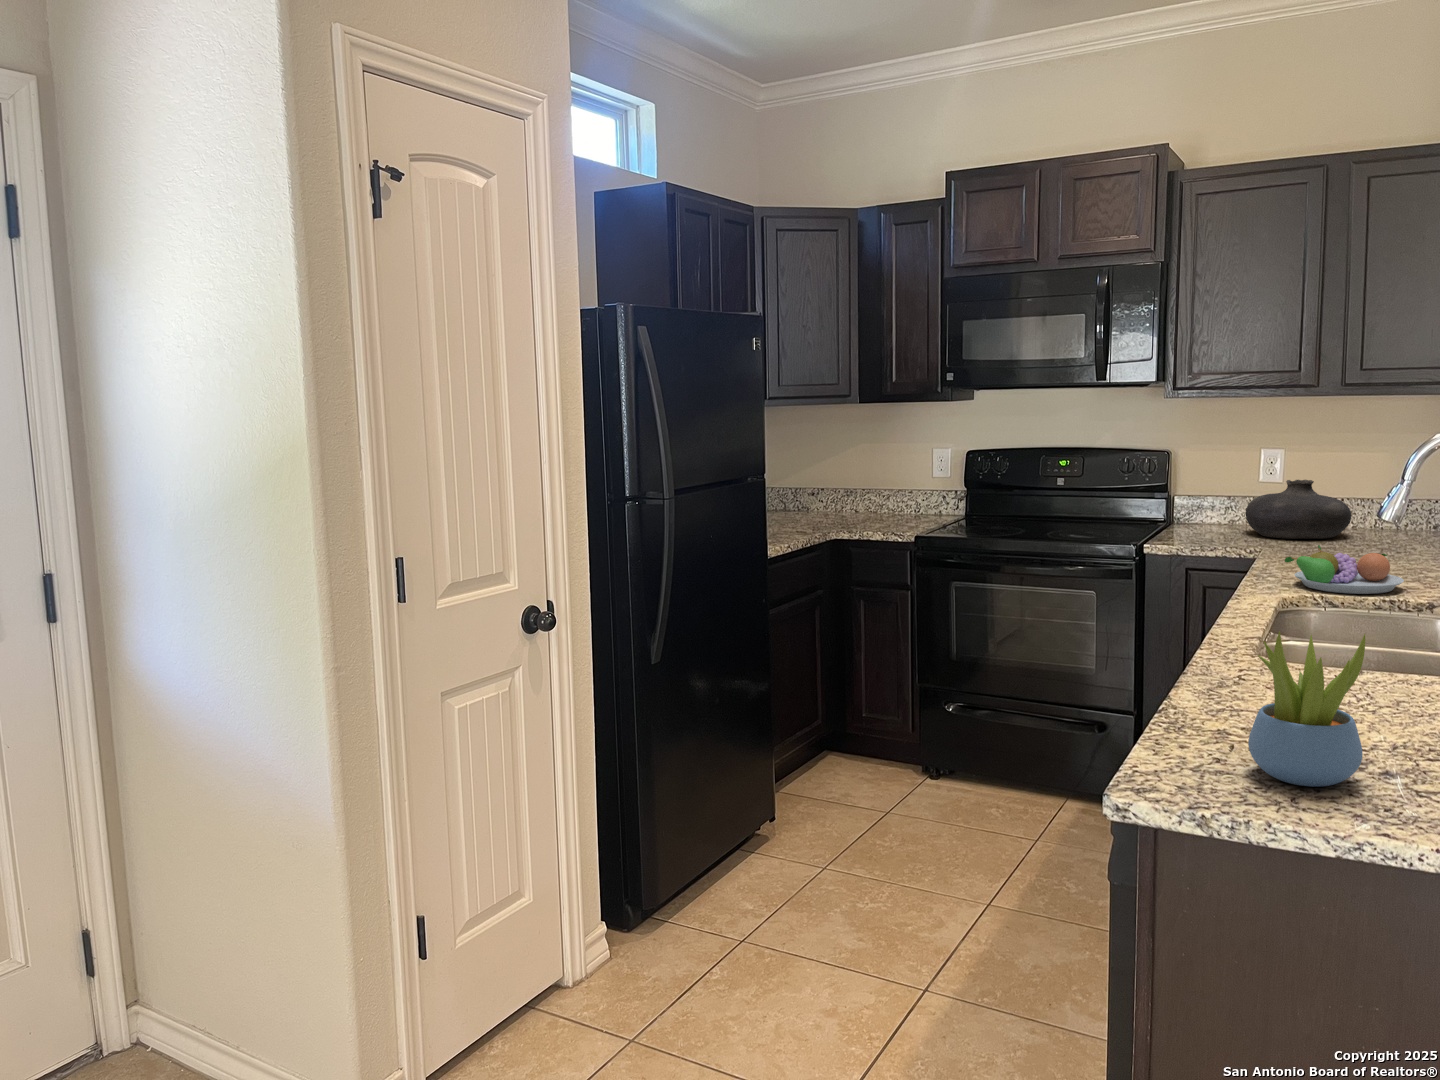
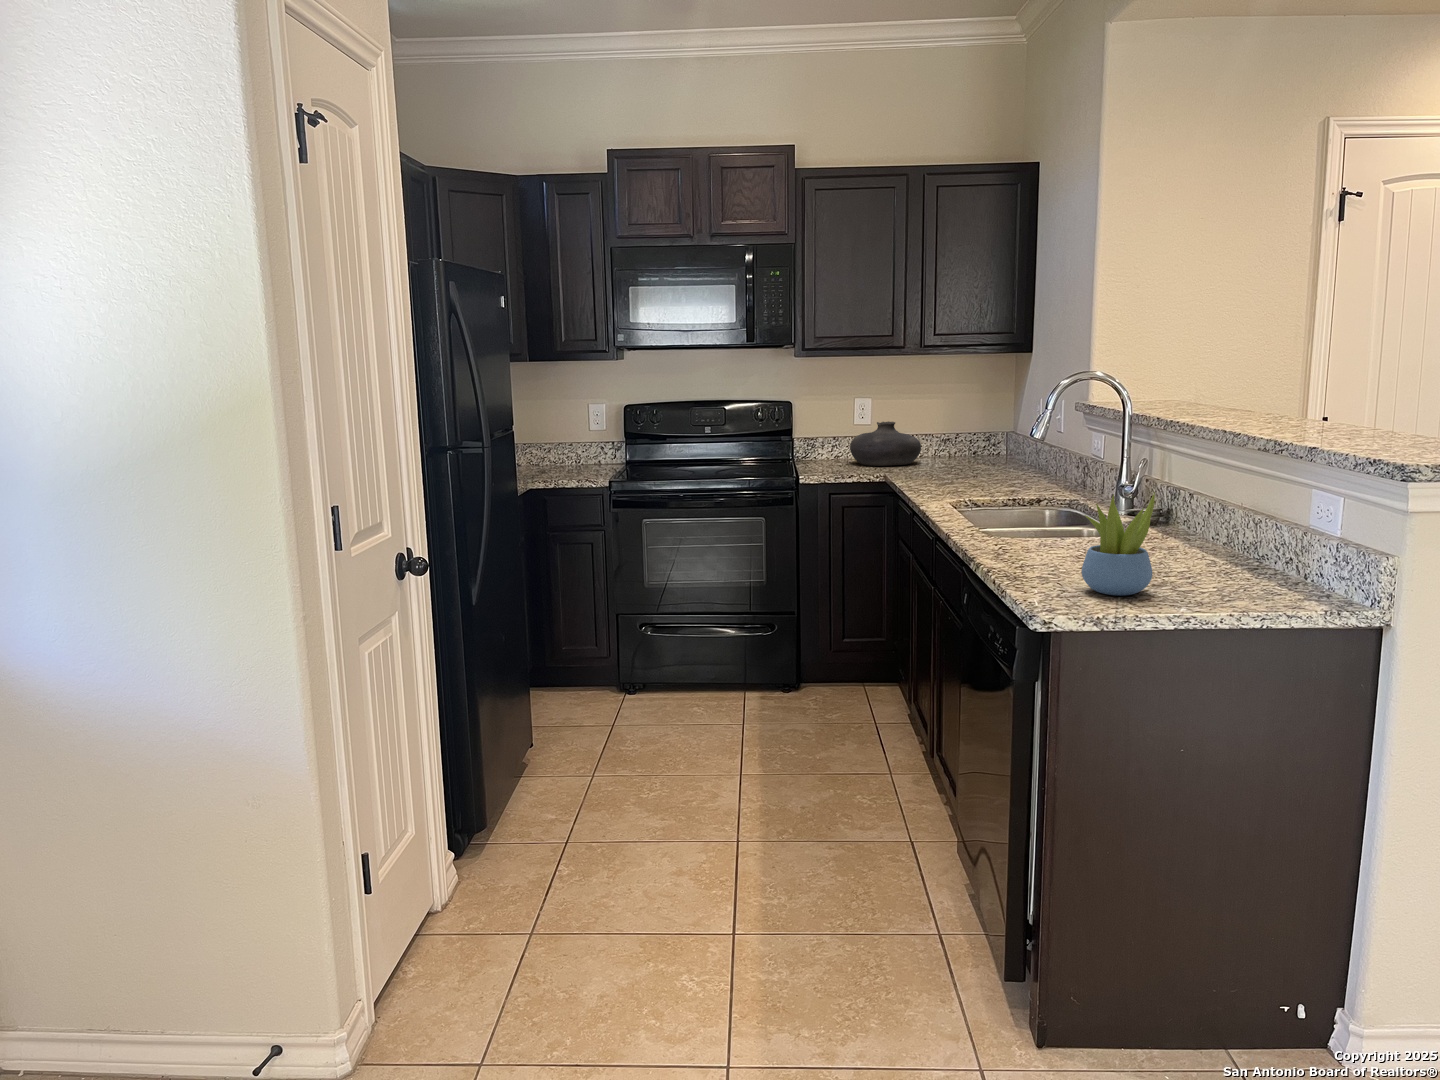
fruit bowl: present [1285,545,1404,594] -> none [930,463,1004,495]

